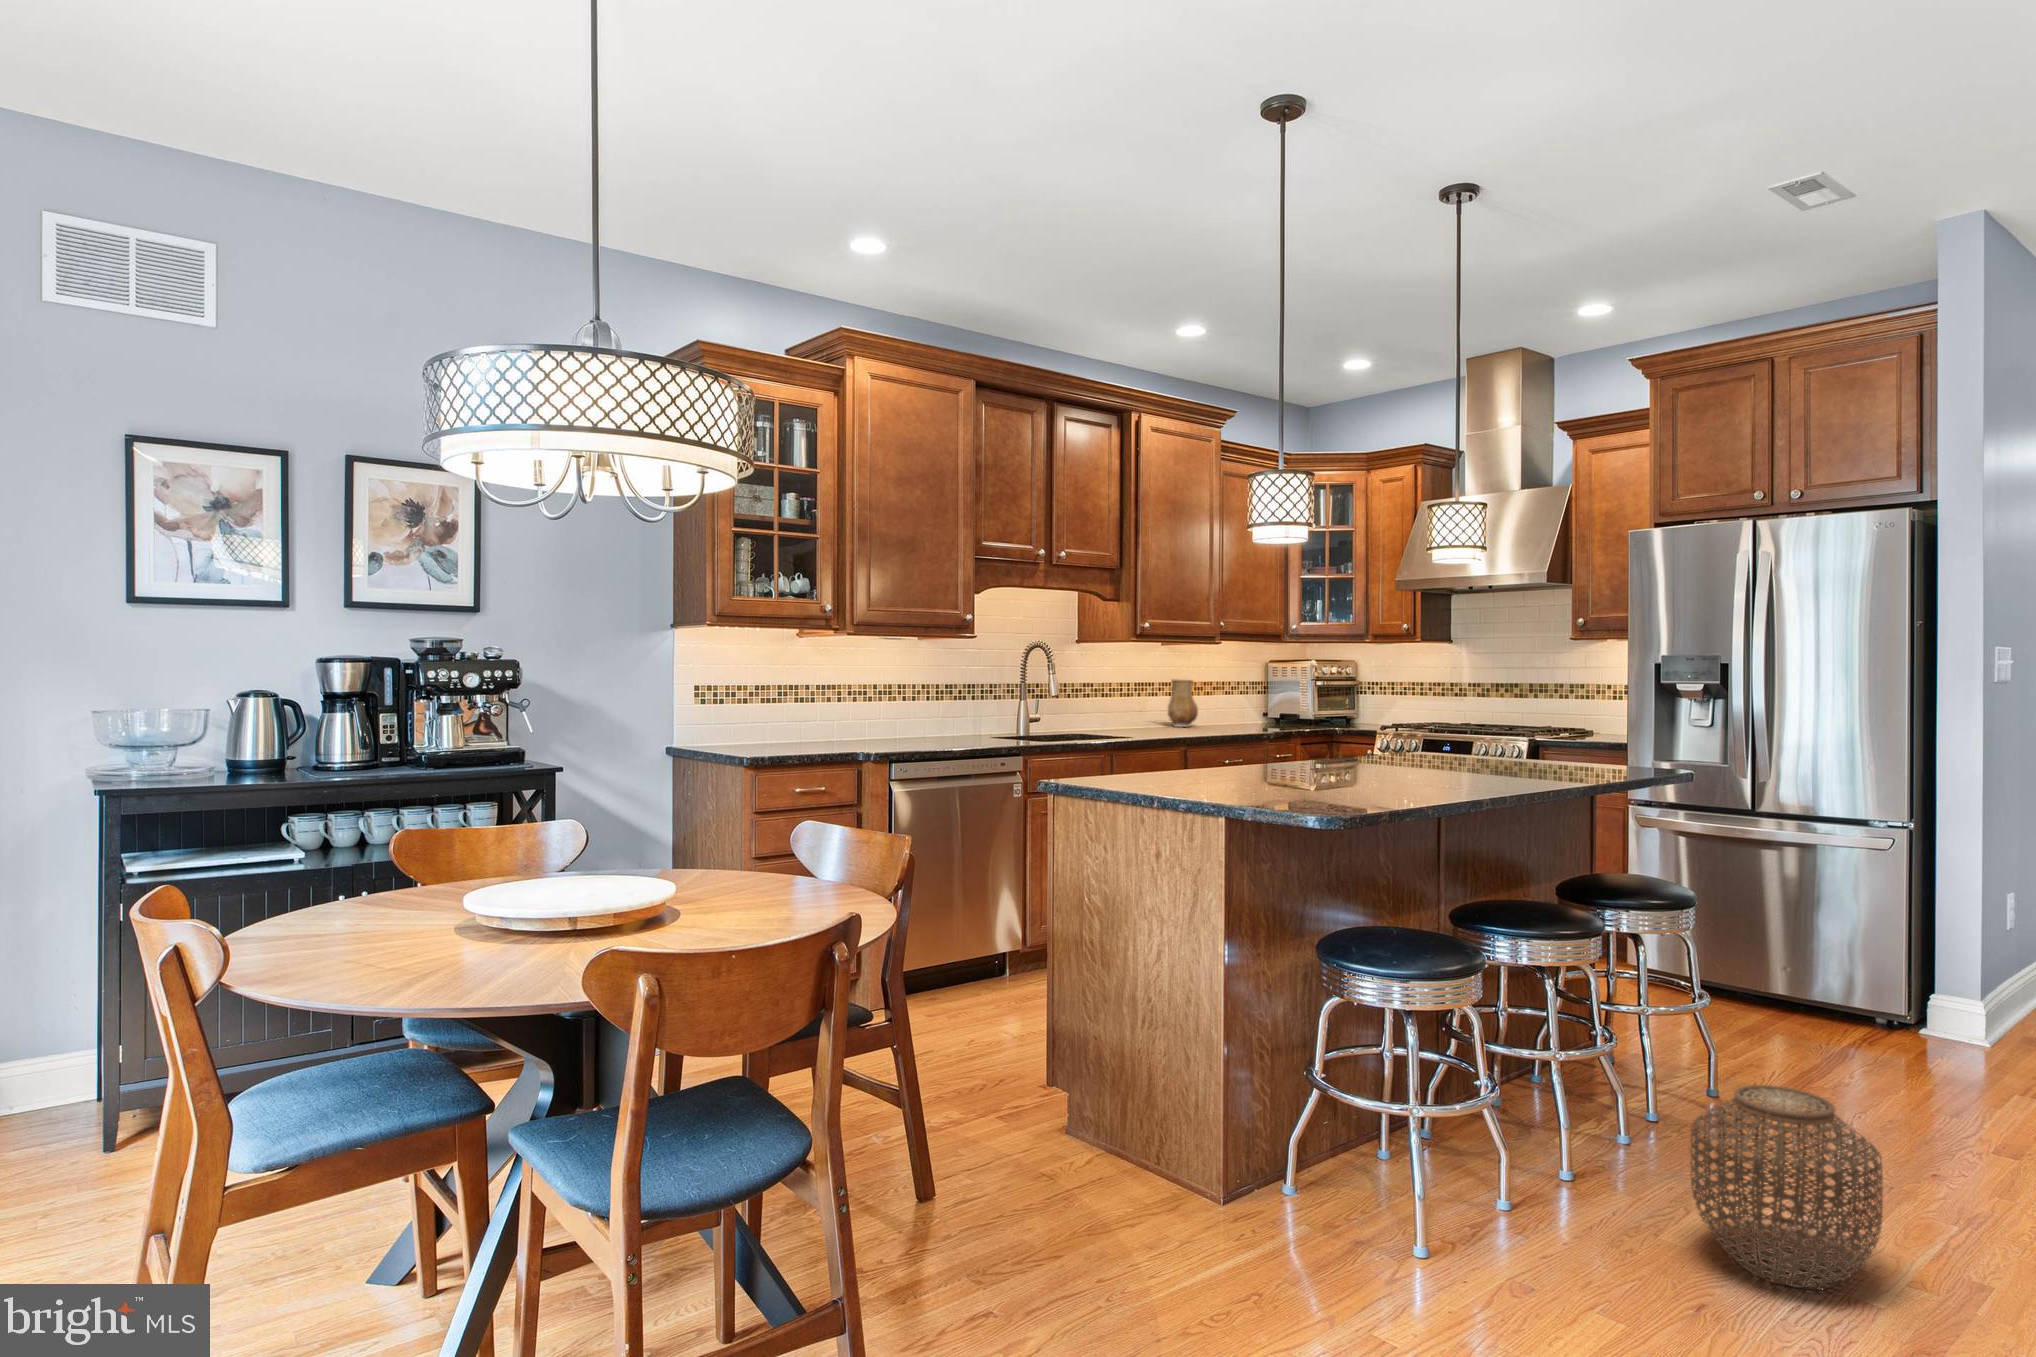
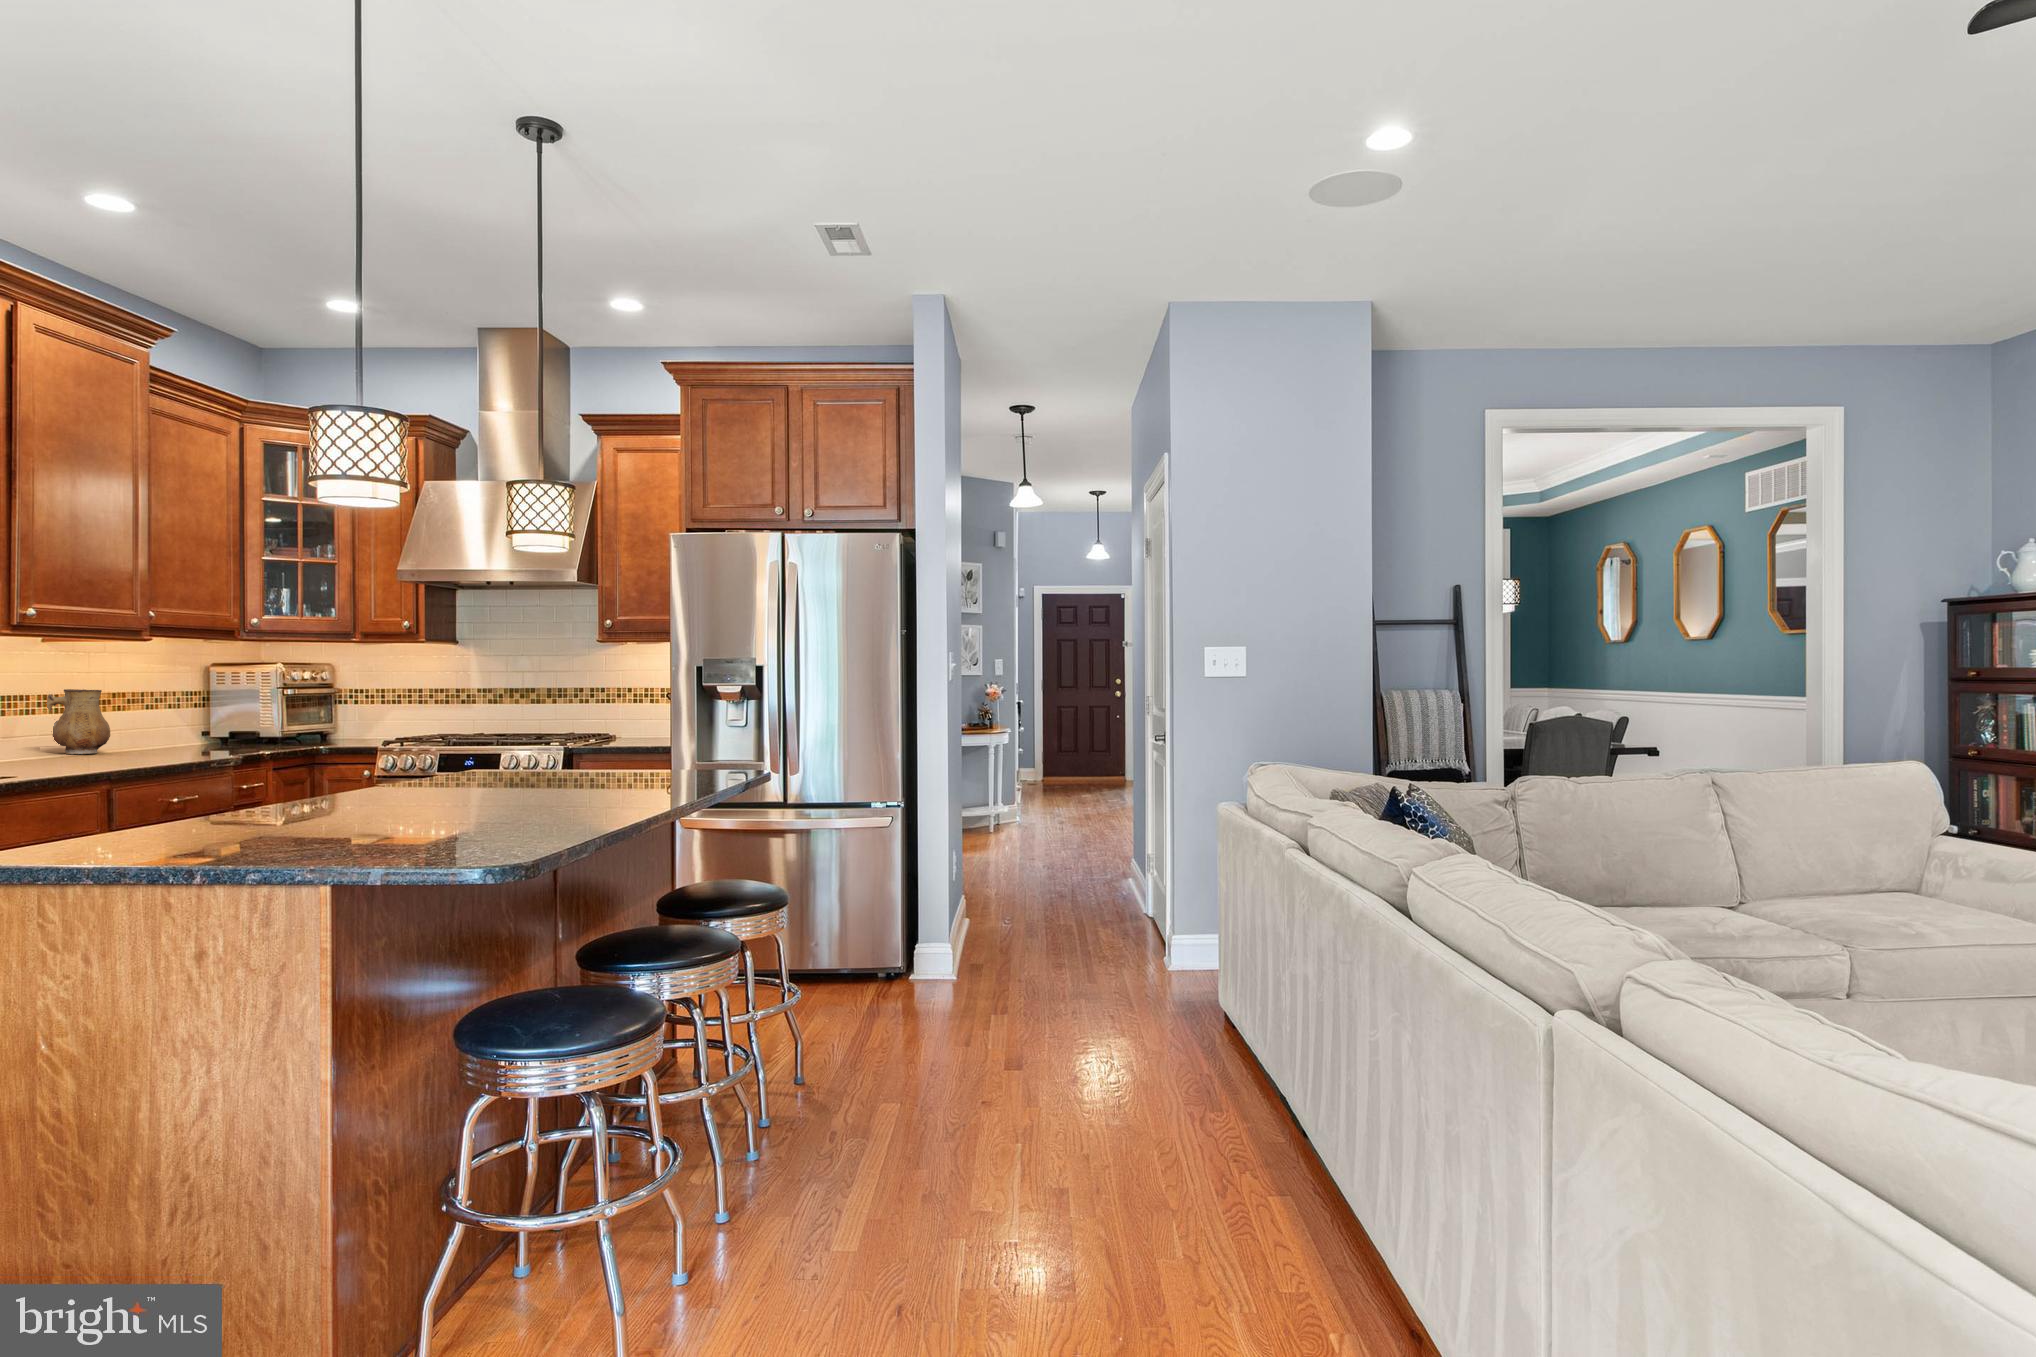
woven basket: present [1691,1085,1883,1289] -> none [872,1072,1030,1269]

